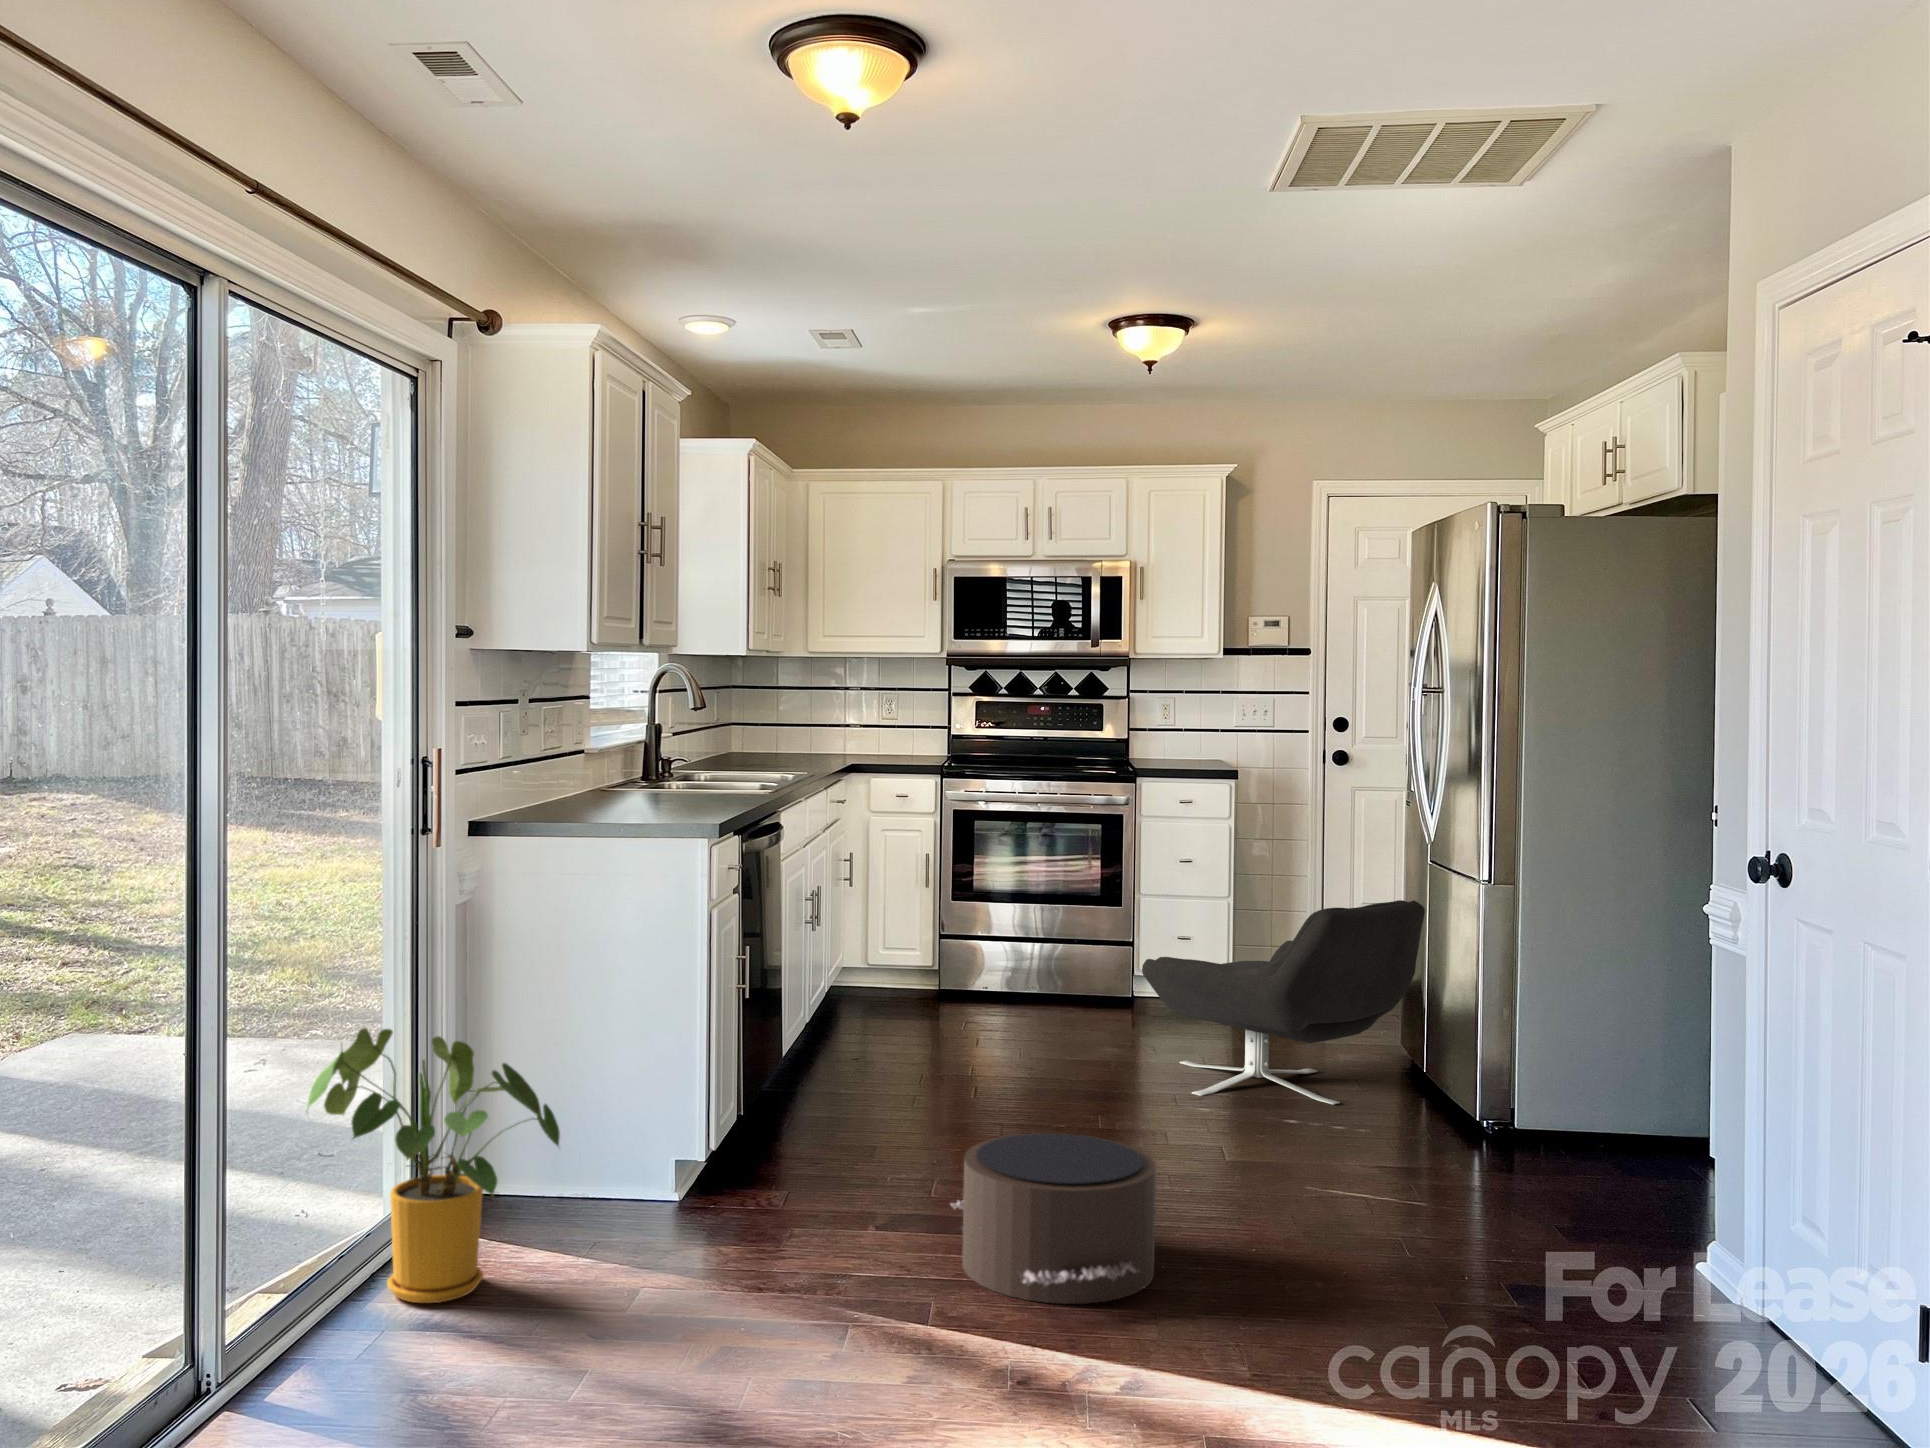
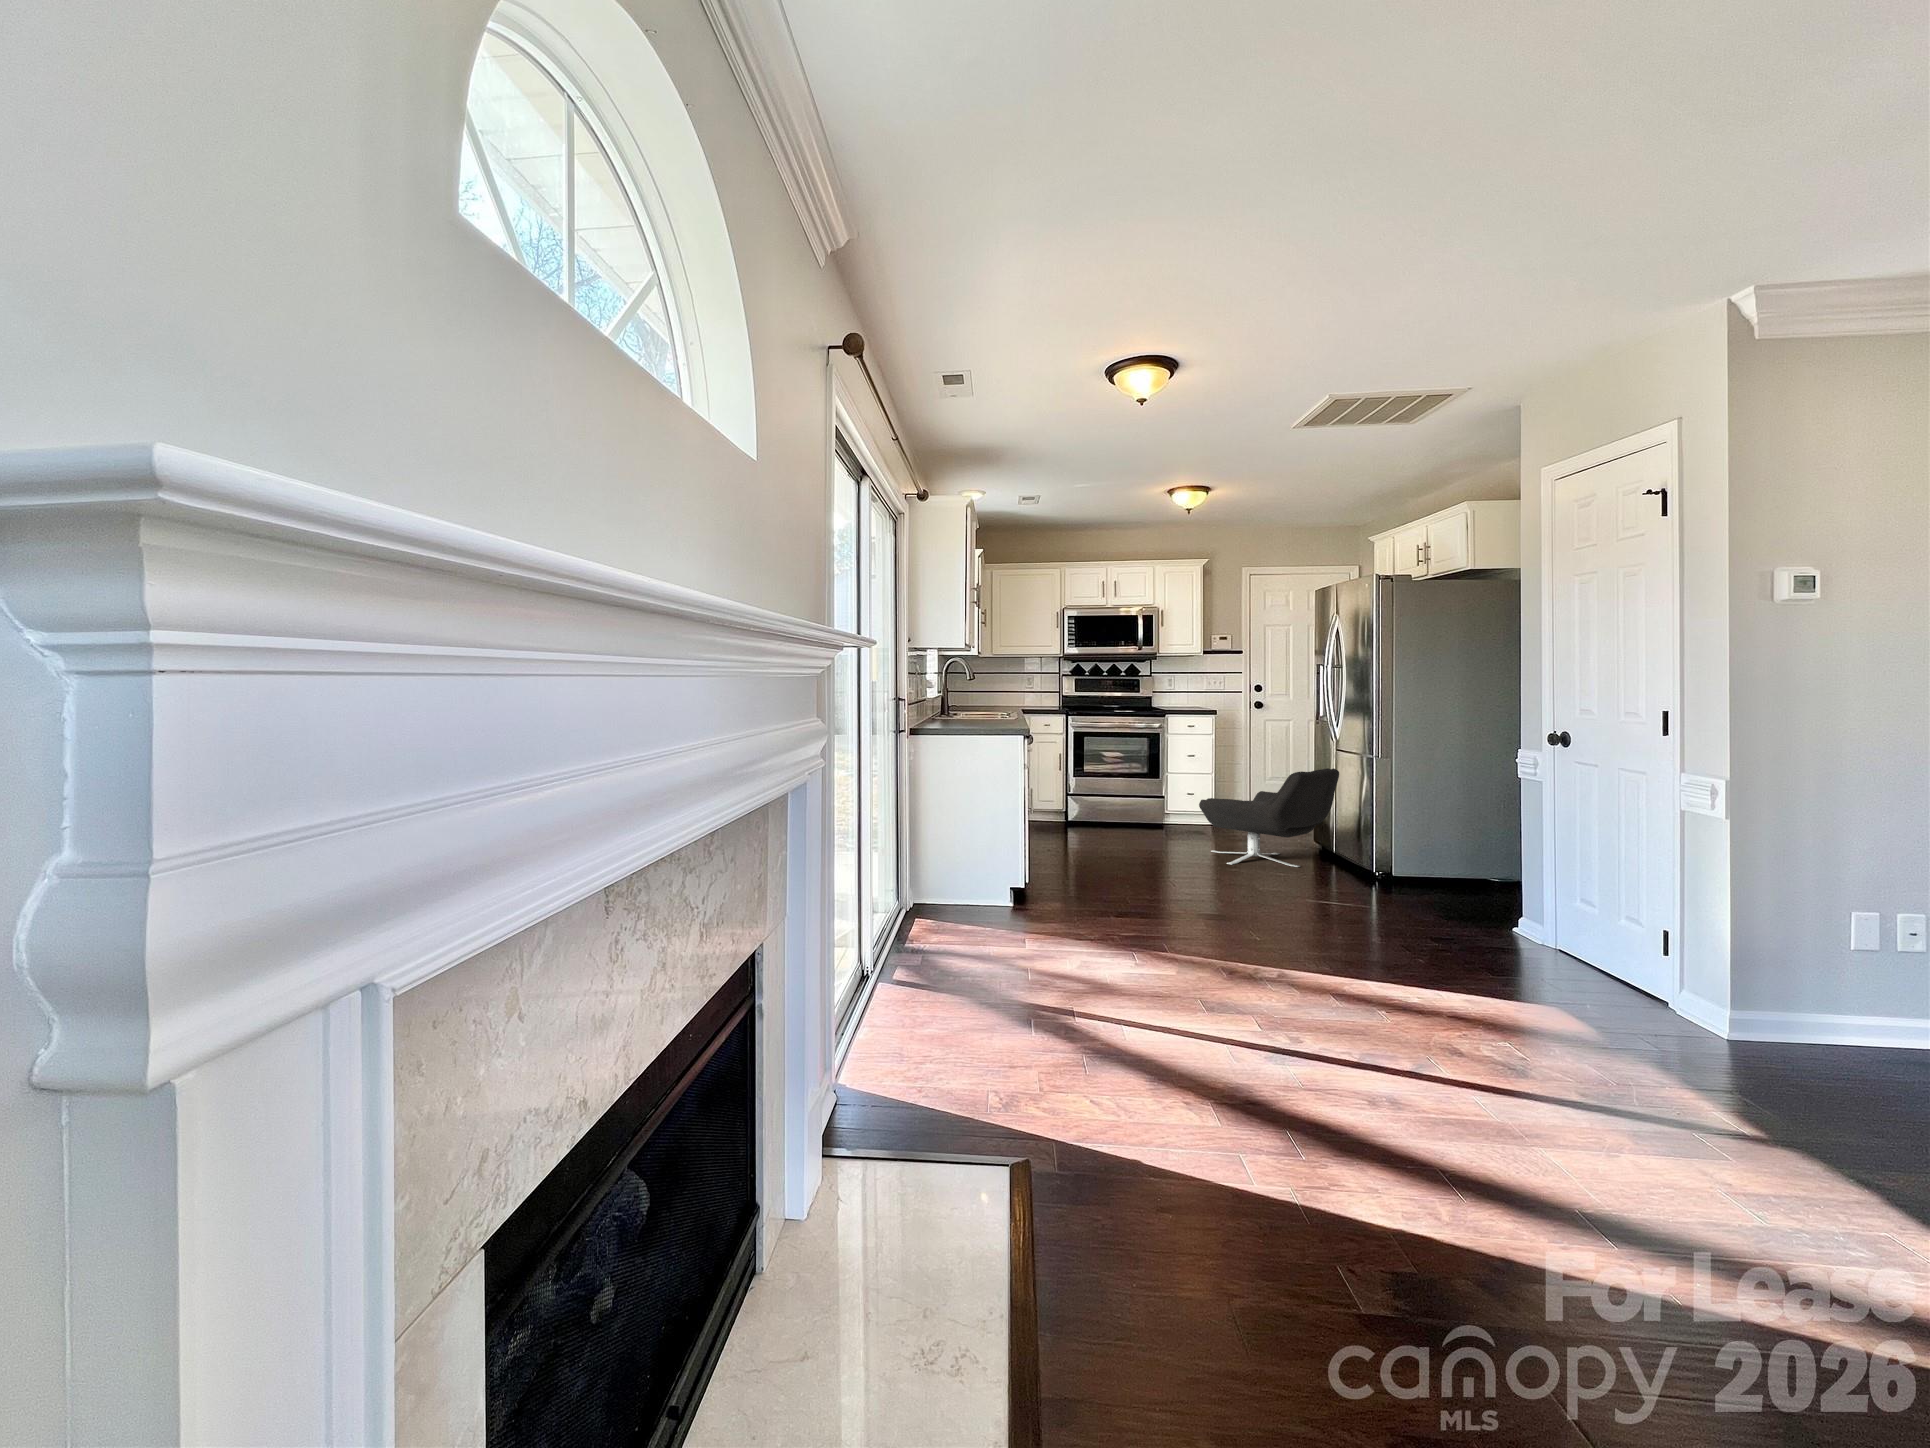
house plant: present [307,1028,560,1303] -> none [891,826,1008,946]
pouf: present [950,1133,1156,1304] -> none [1160,872,1268,943]

